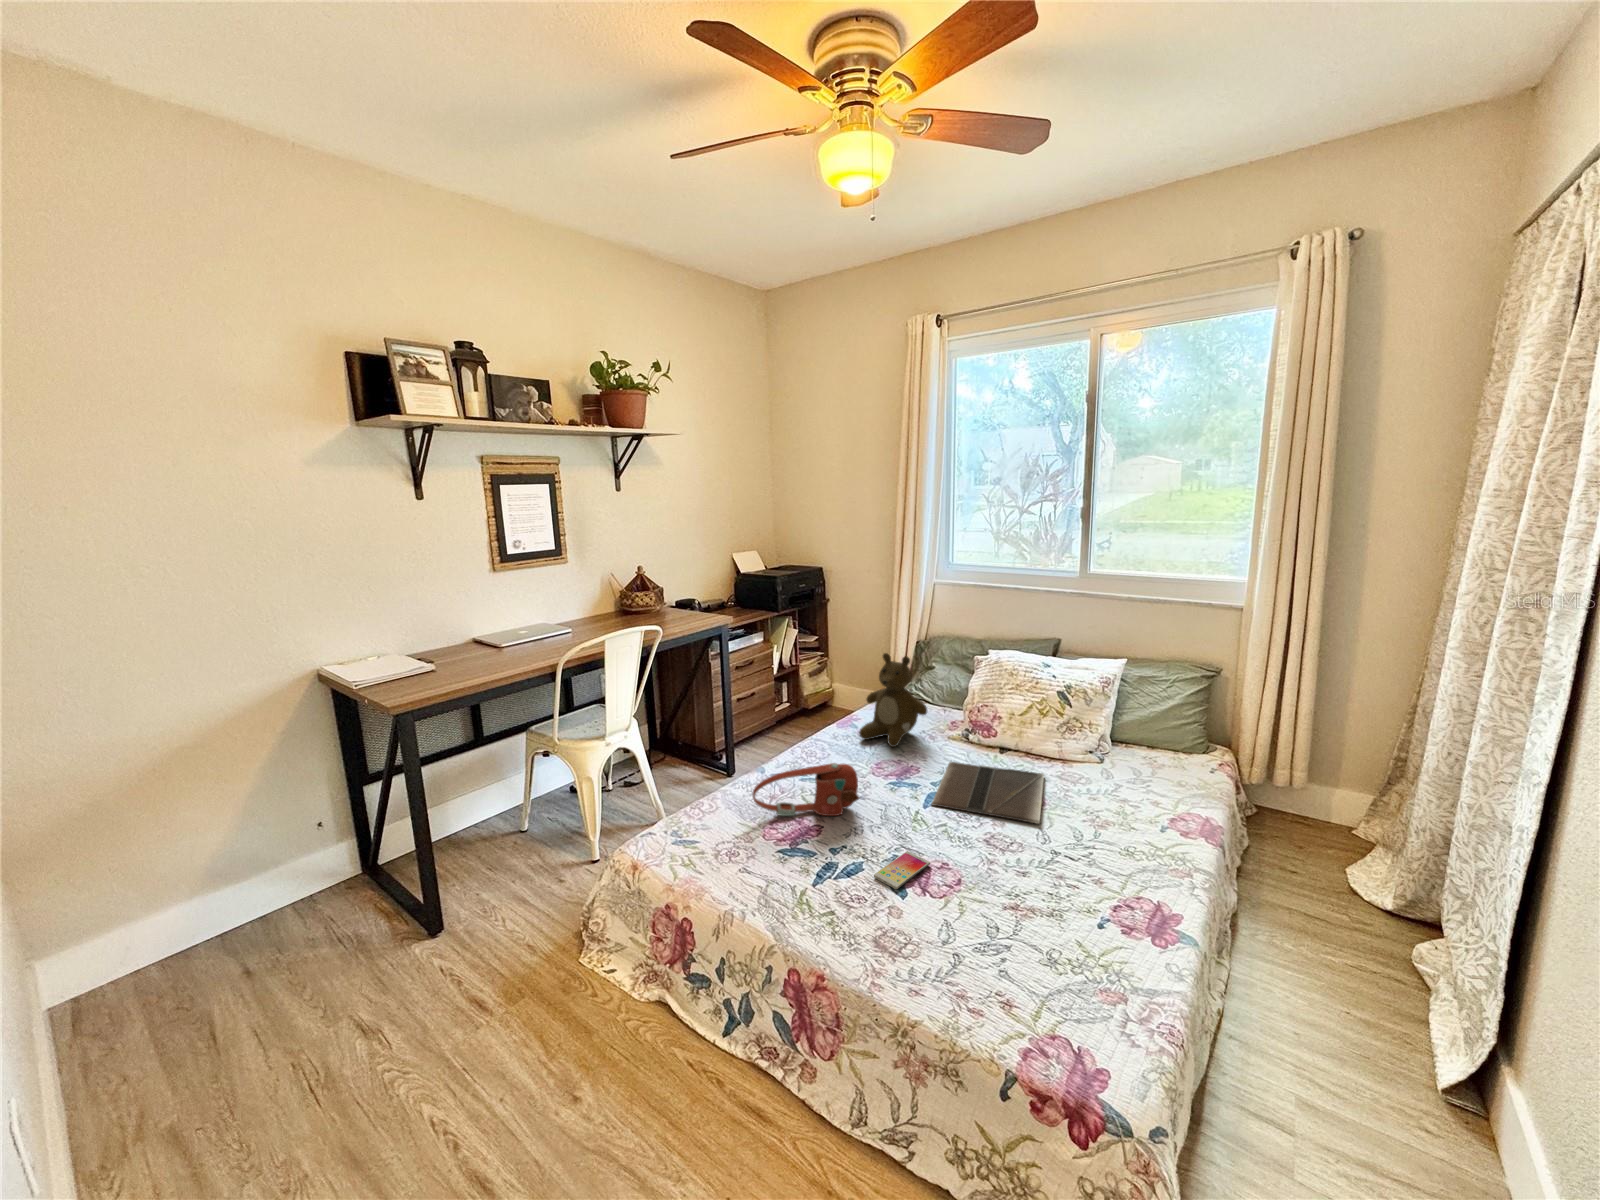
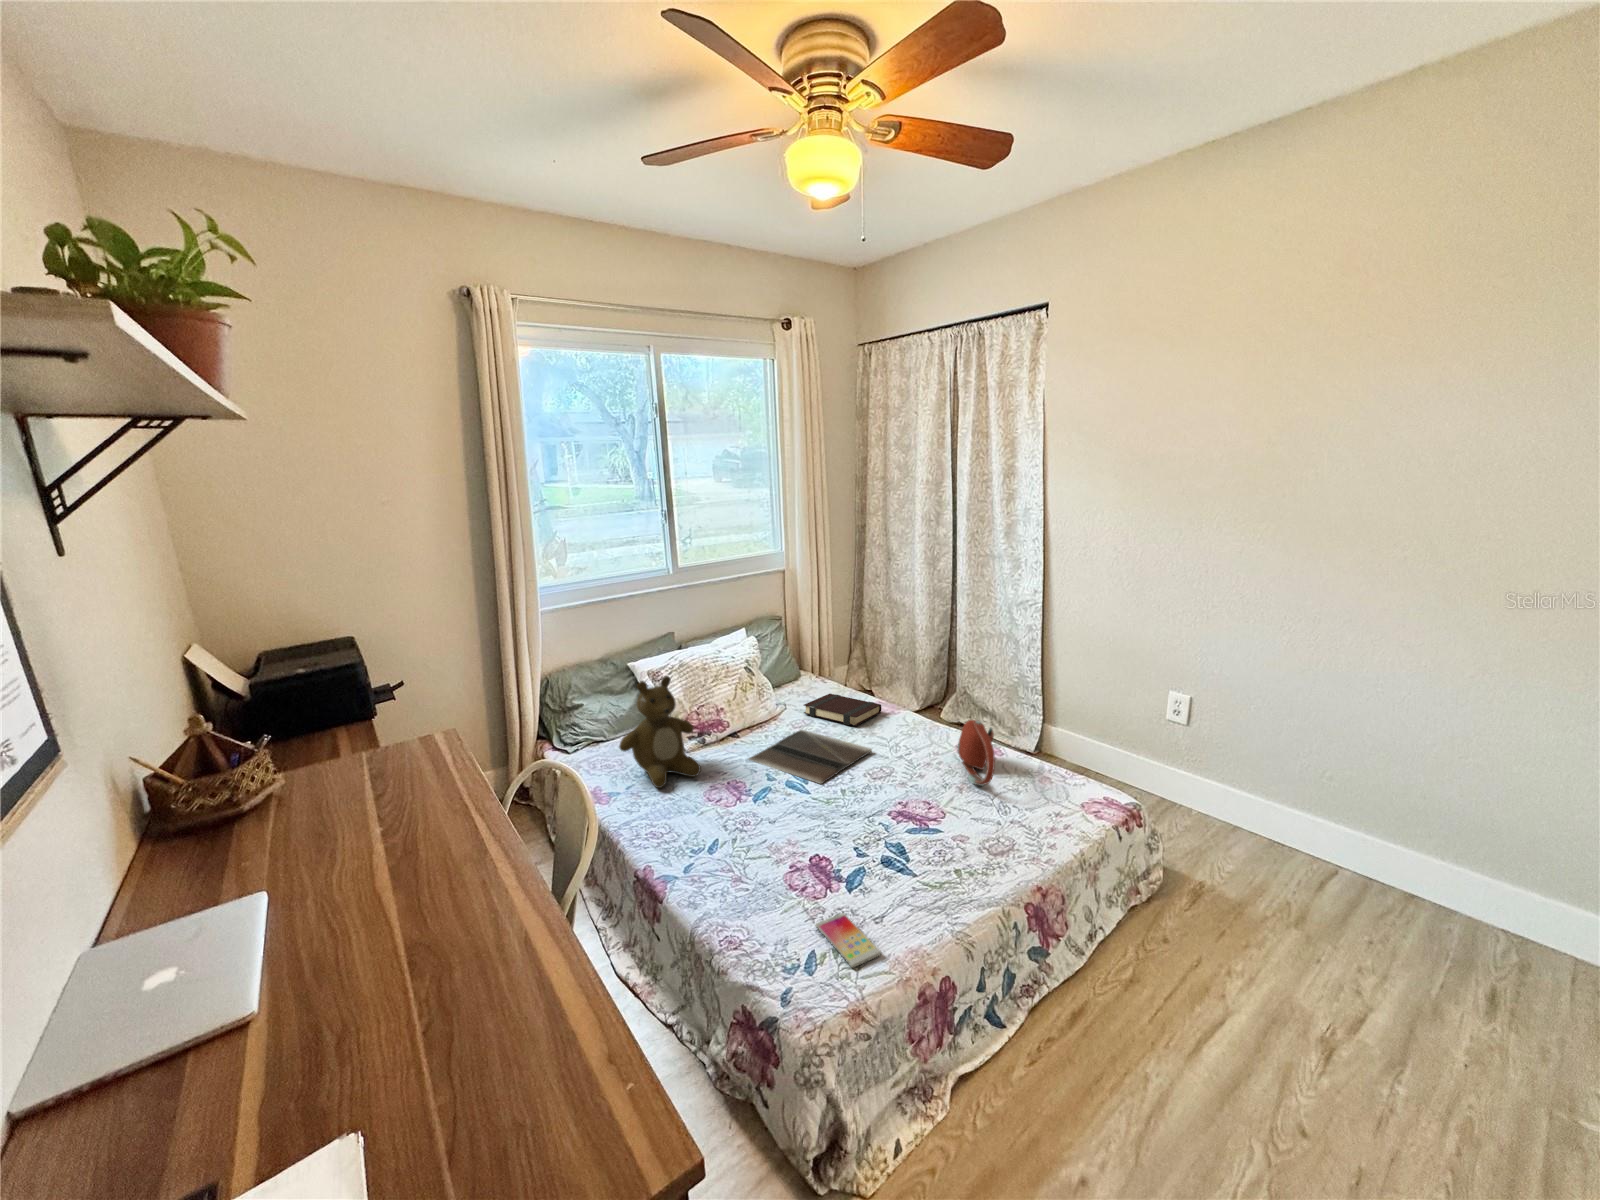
book: none [1094,759,1177,818] -> present [804,694,881,726]
handbag: present [753,763,859,816] -> present [958,720,995,786]
smartphone: present [874,851,930,889] -> present [815,913,881,967]

